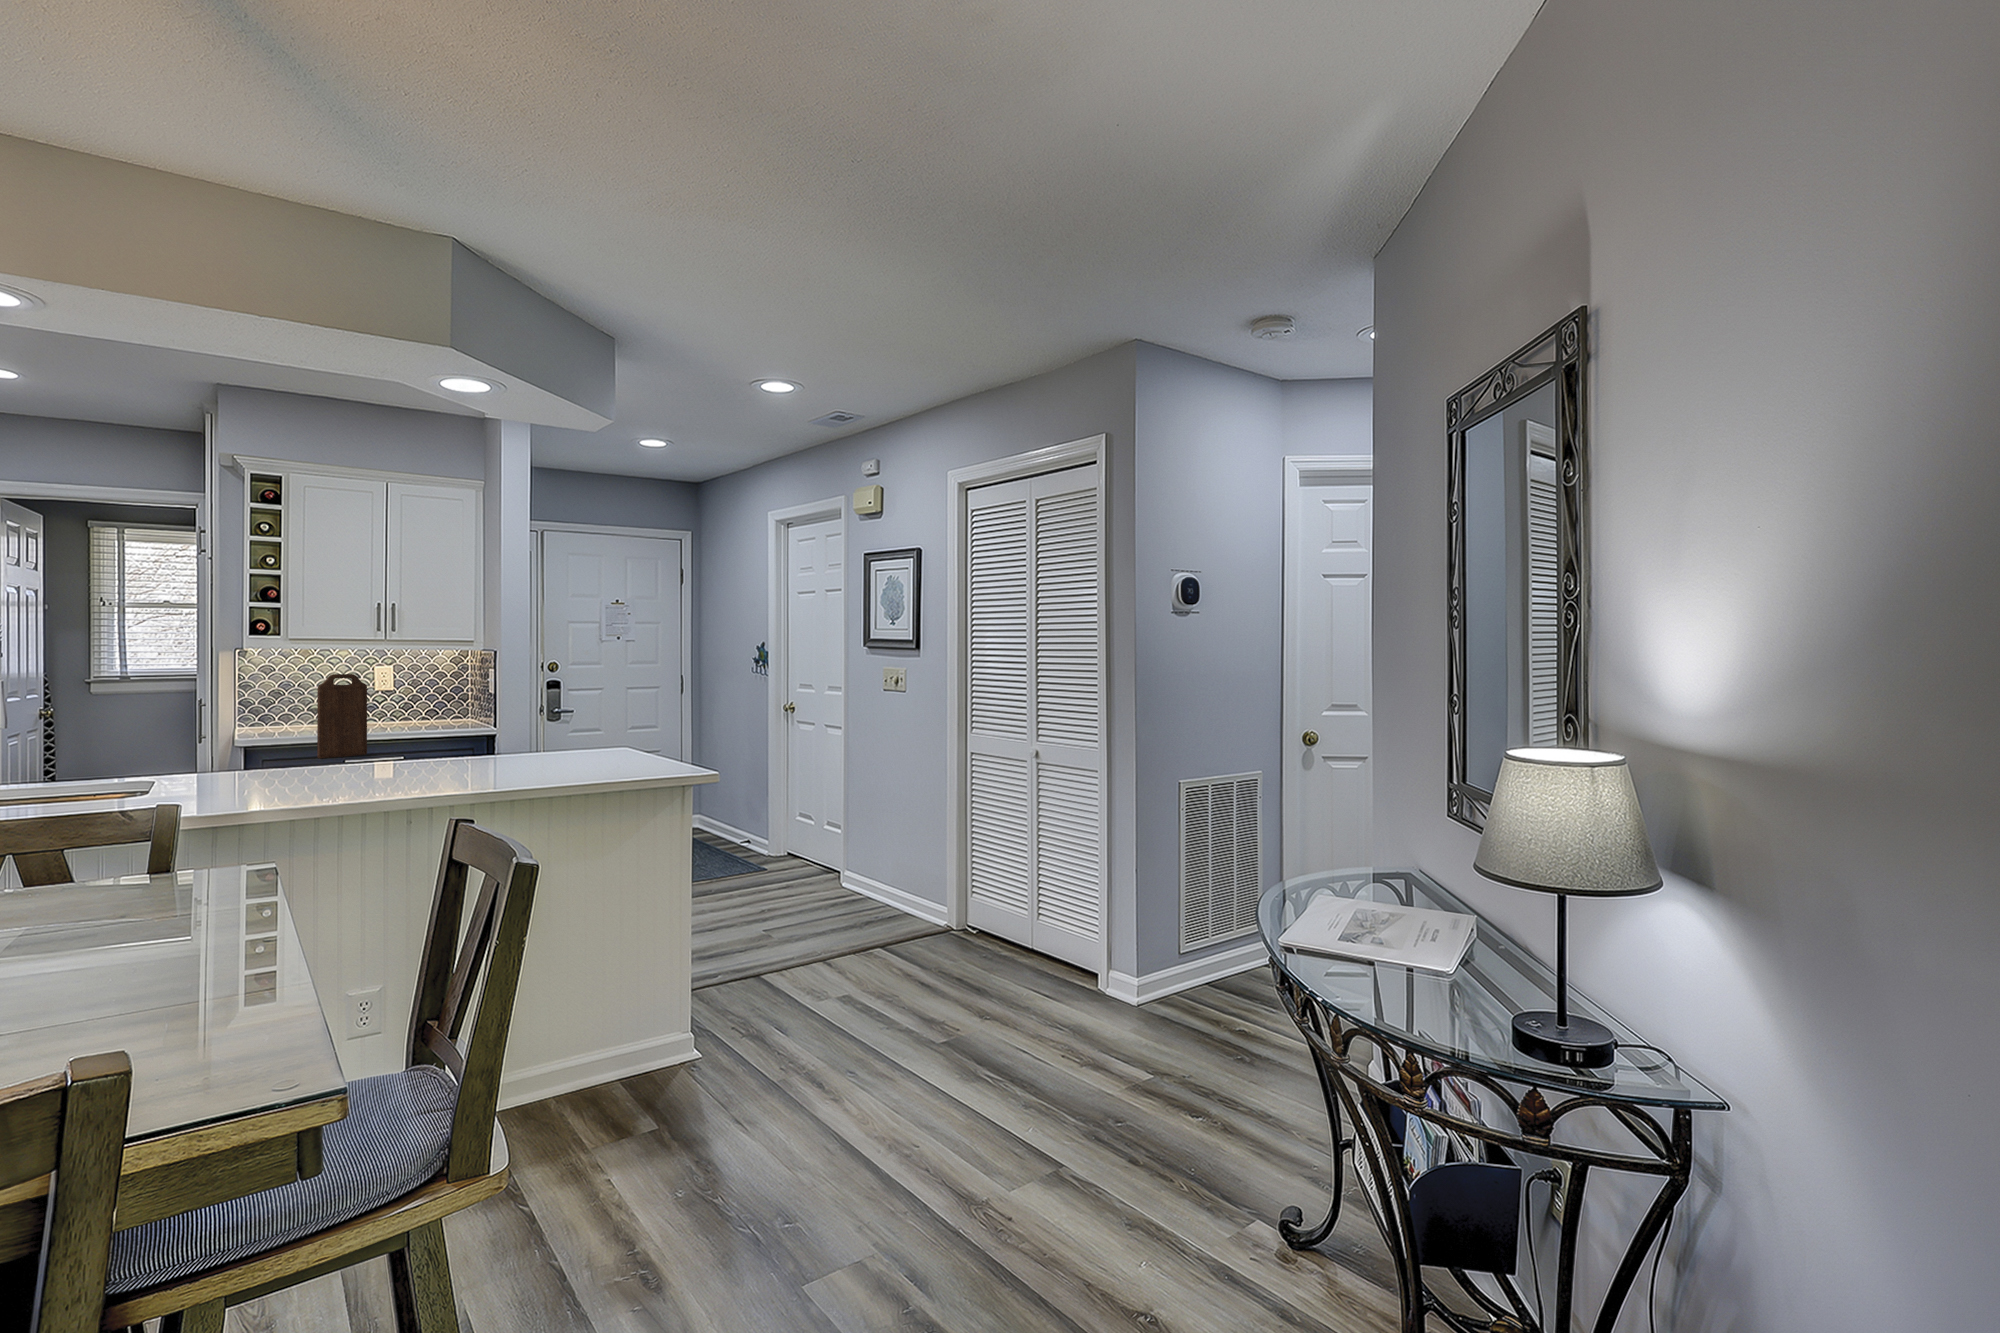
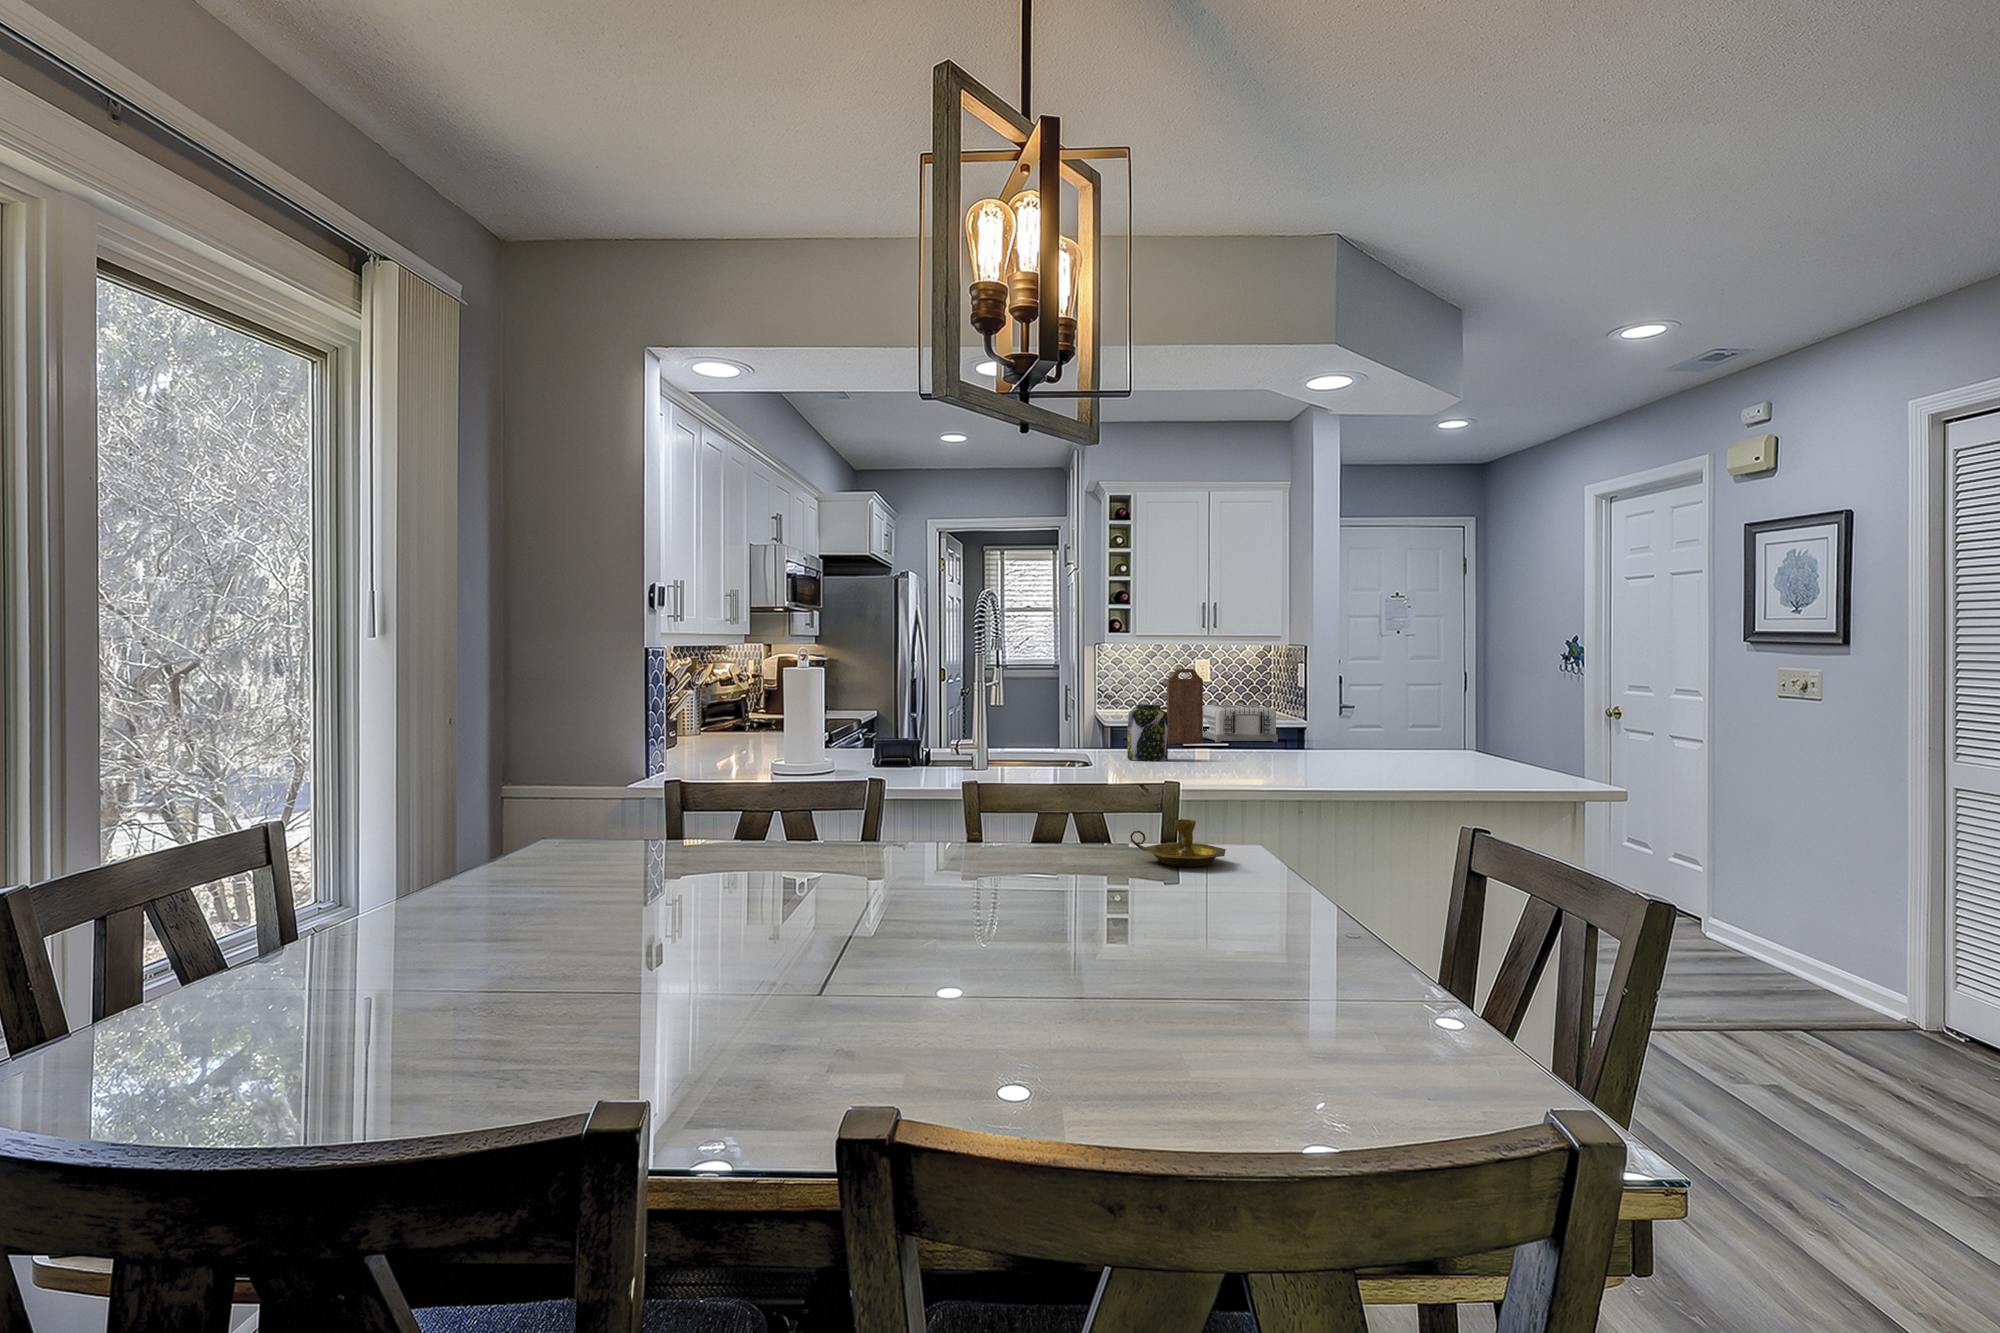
toaster: none [375,712,463,754] -> present [1202,705,1278,742]
jar: none [221,713,277,778] -> present [1127,704,1168,761]
candlestick: none [73,837,217,893] -> present [1130,819,1226,867]

